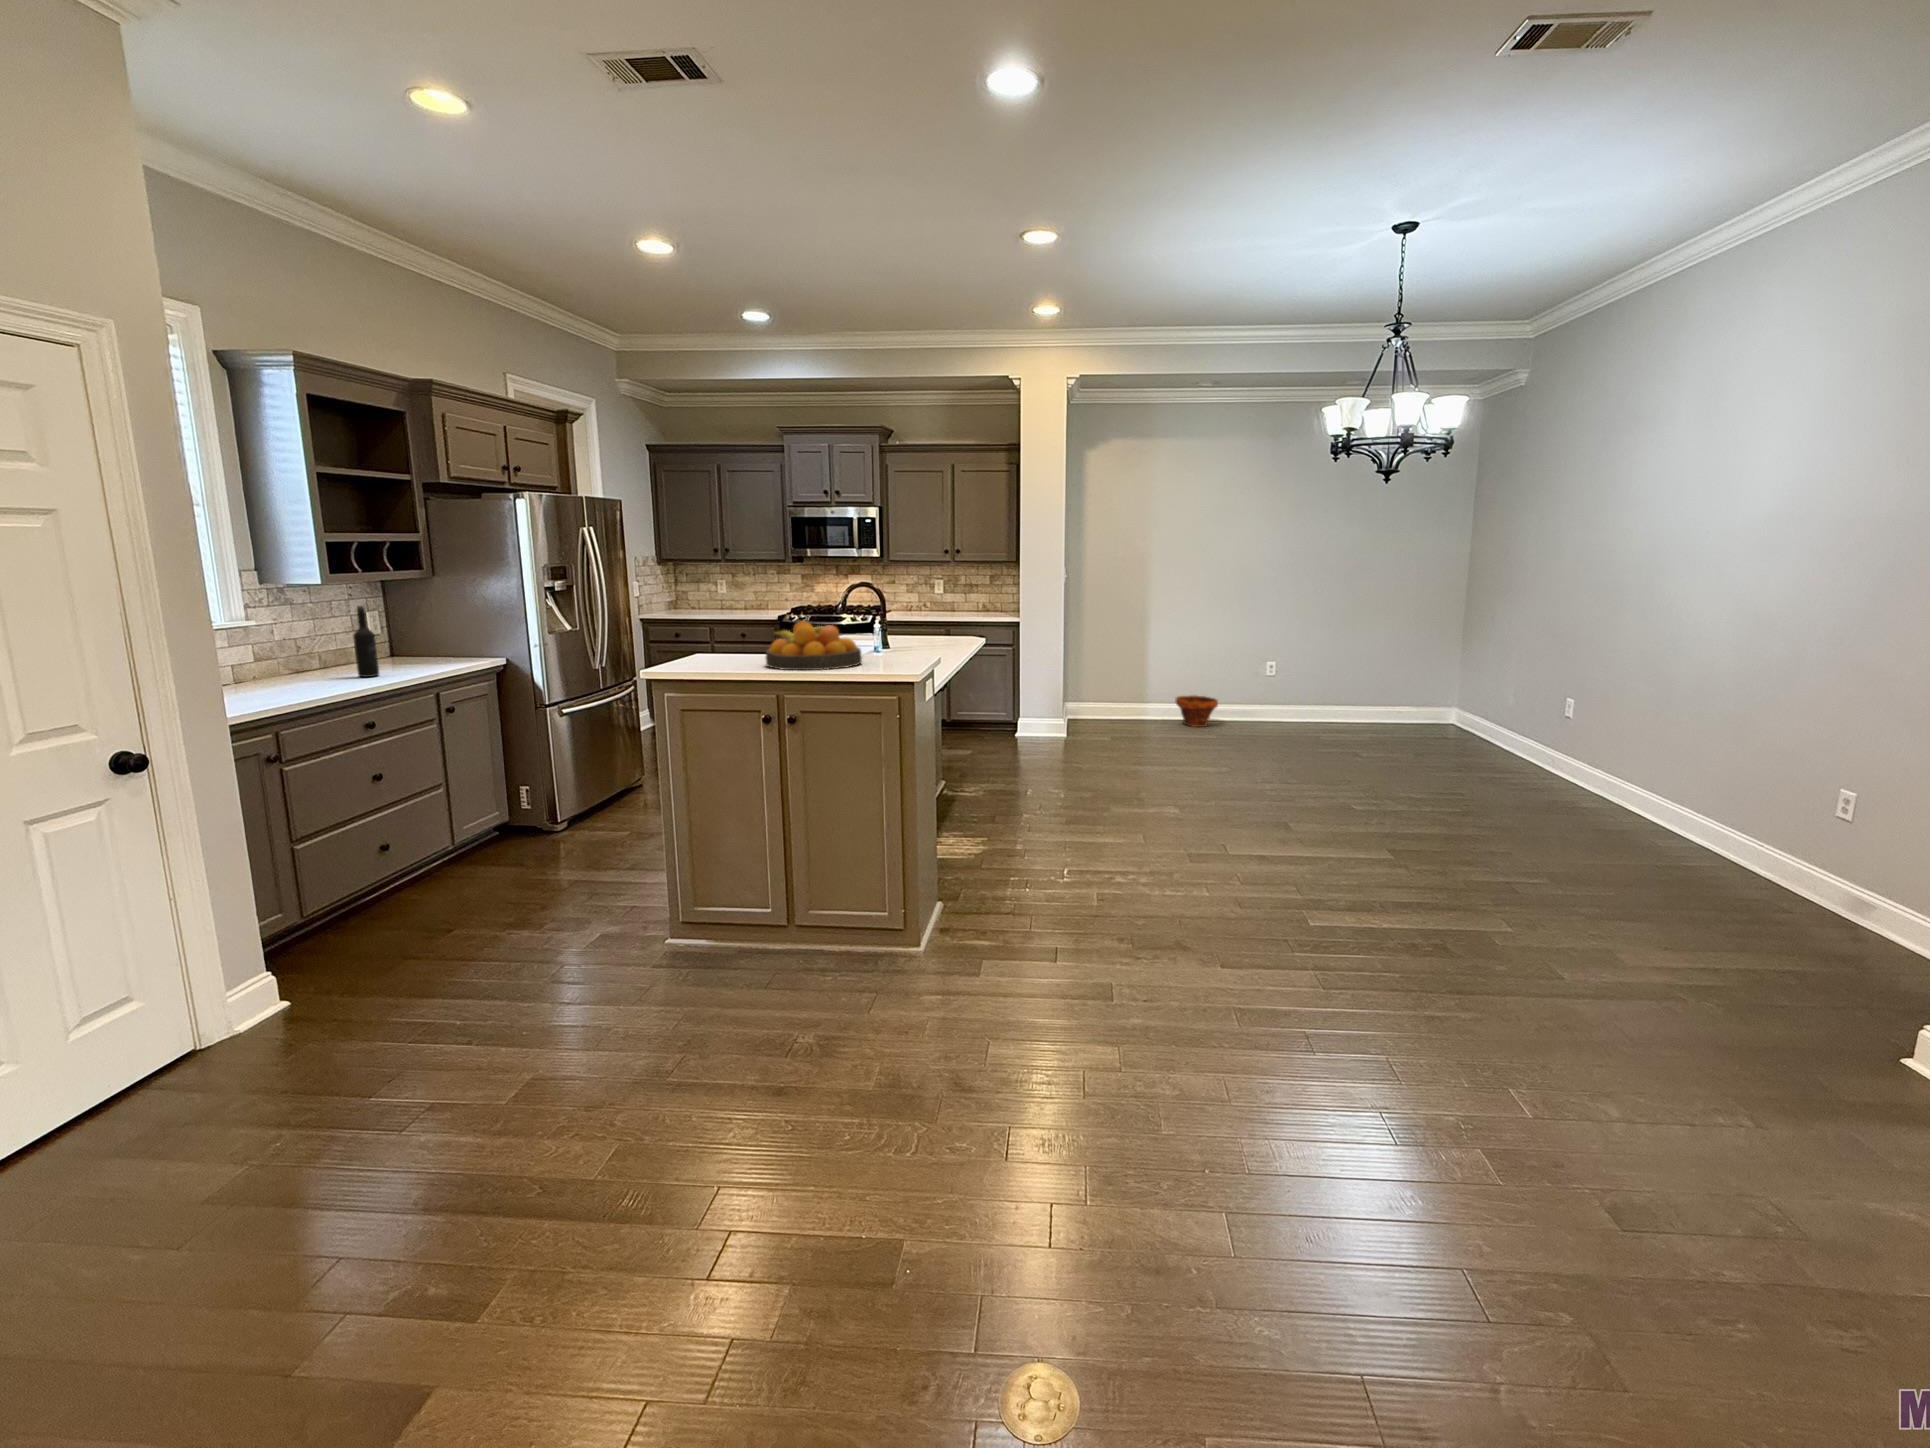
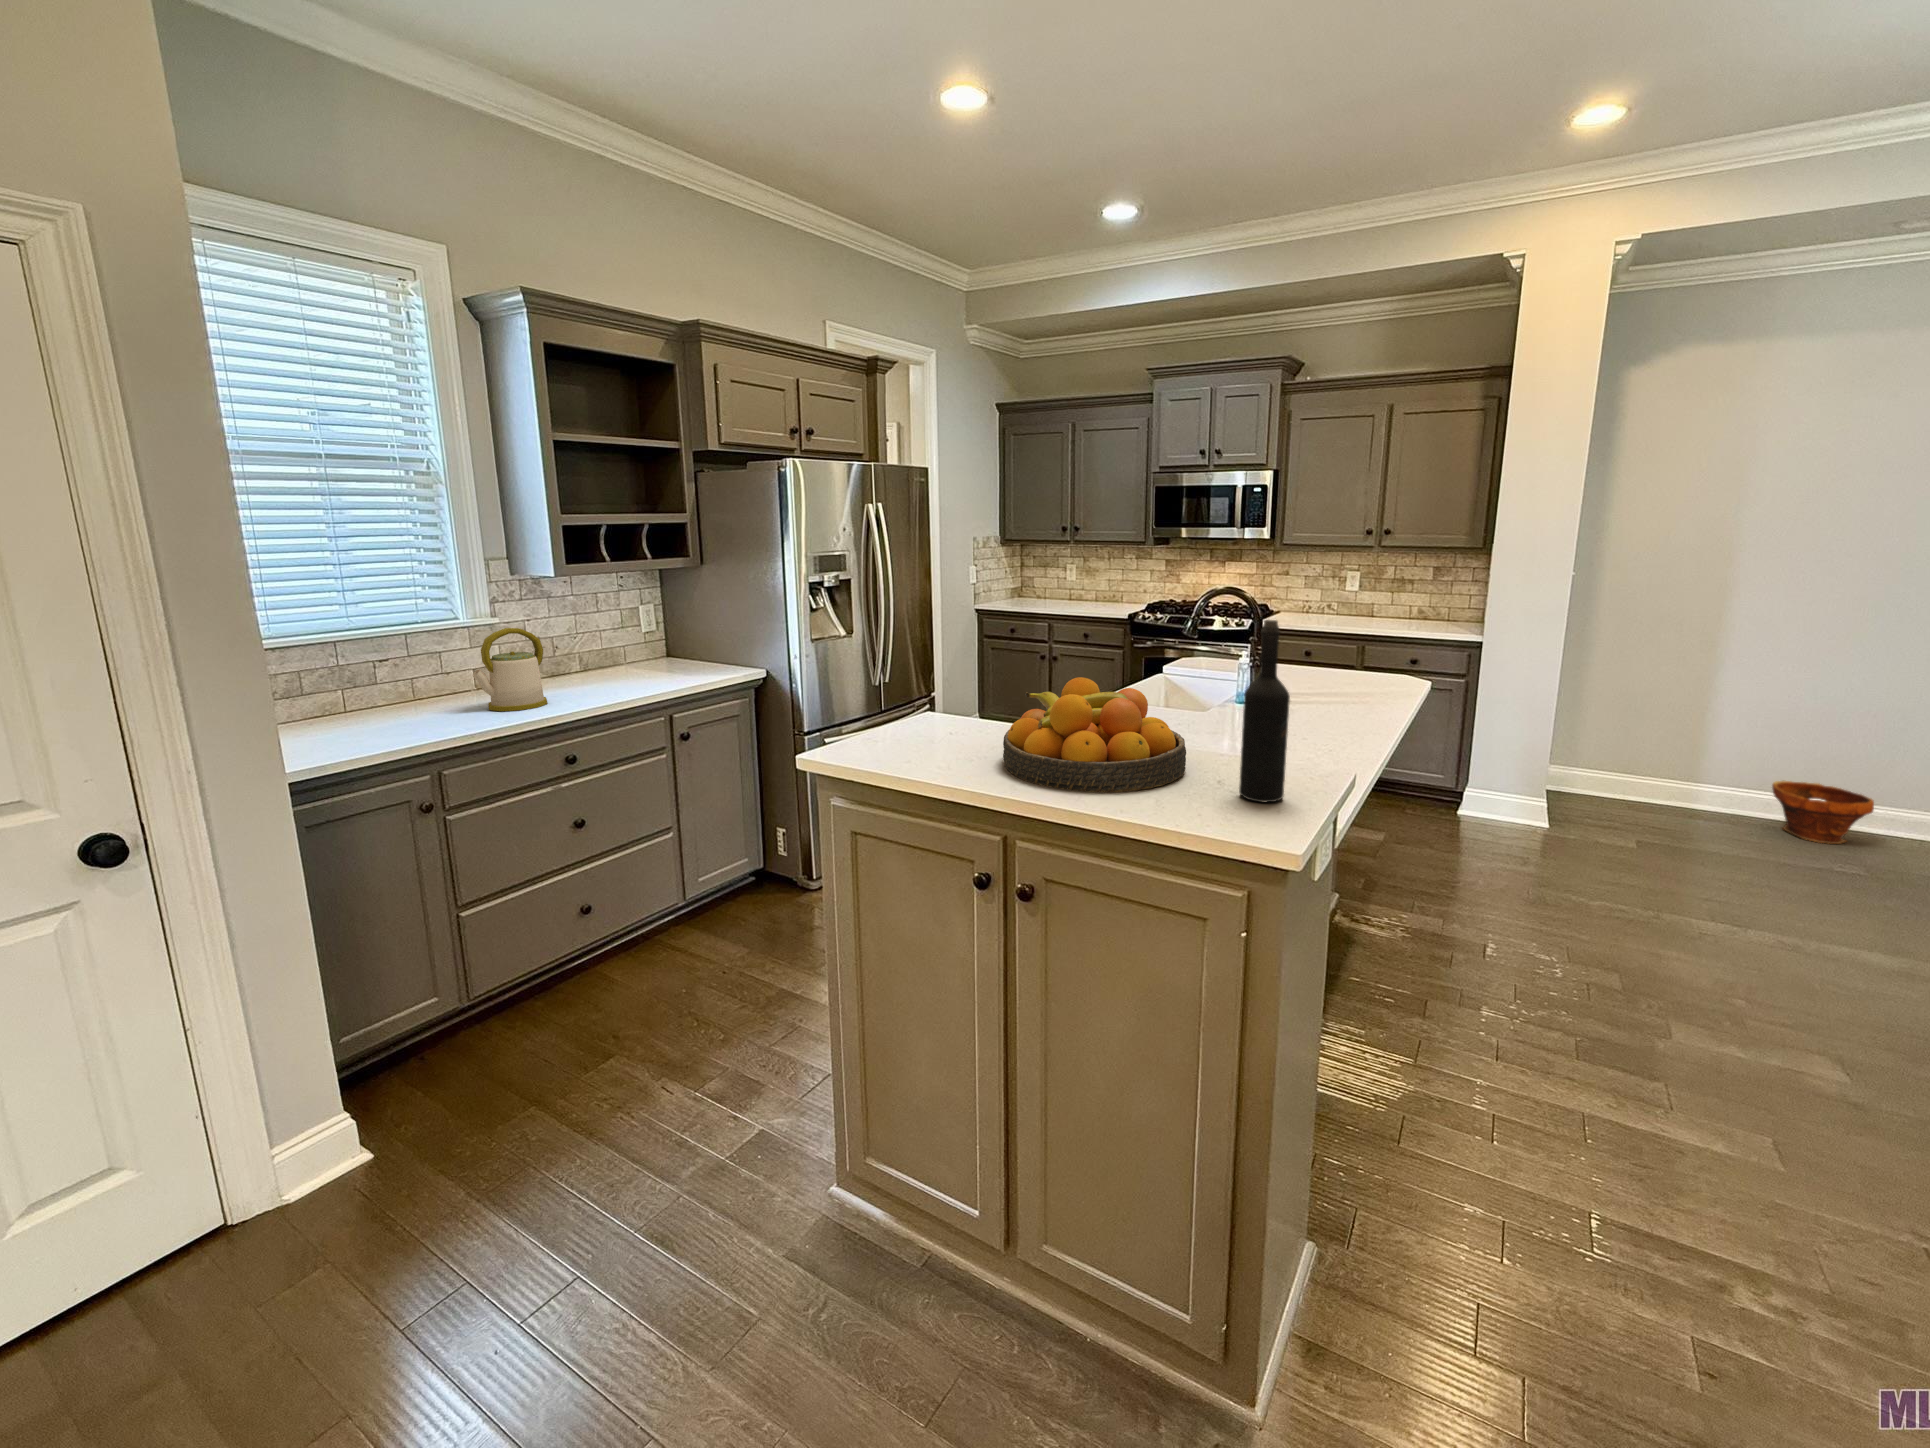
wine bottle: present [353,606,379,677] -> present [1239,620,1290,802]
kettle: none [269,625,336,691] -> present [473,628,547,711]

